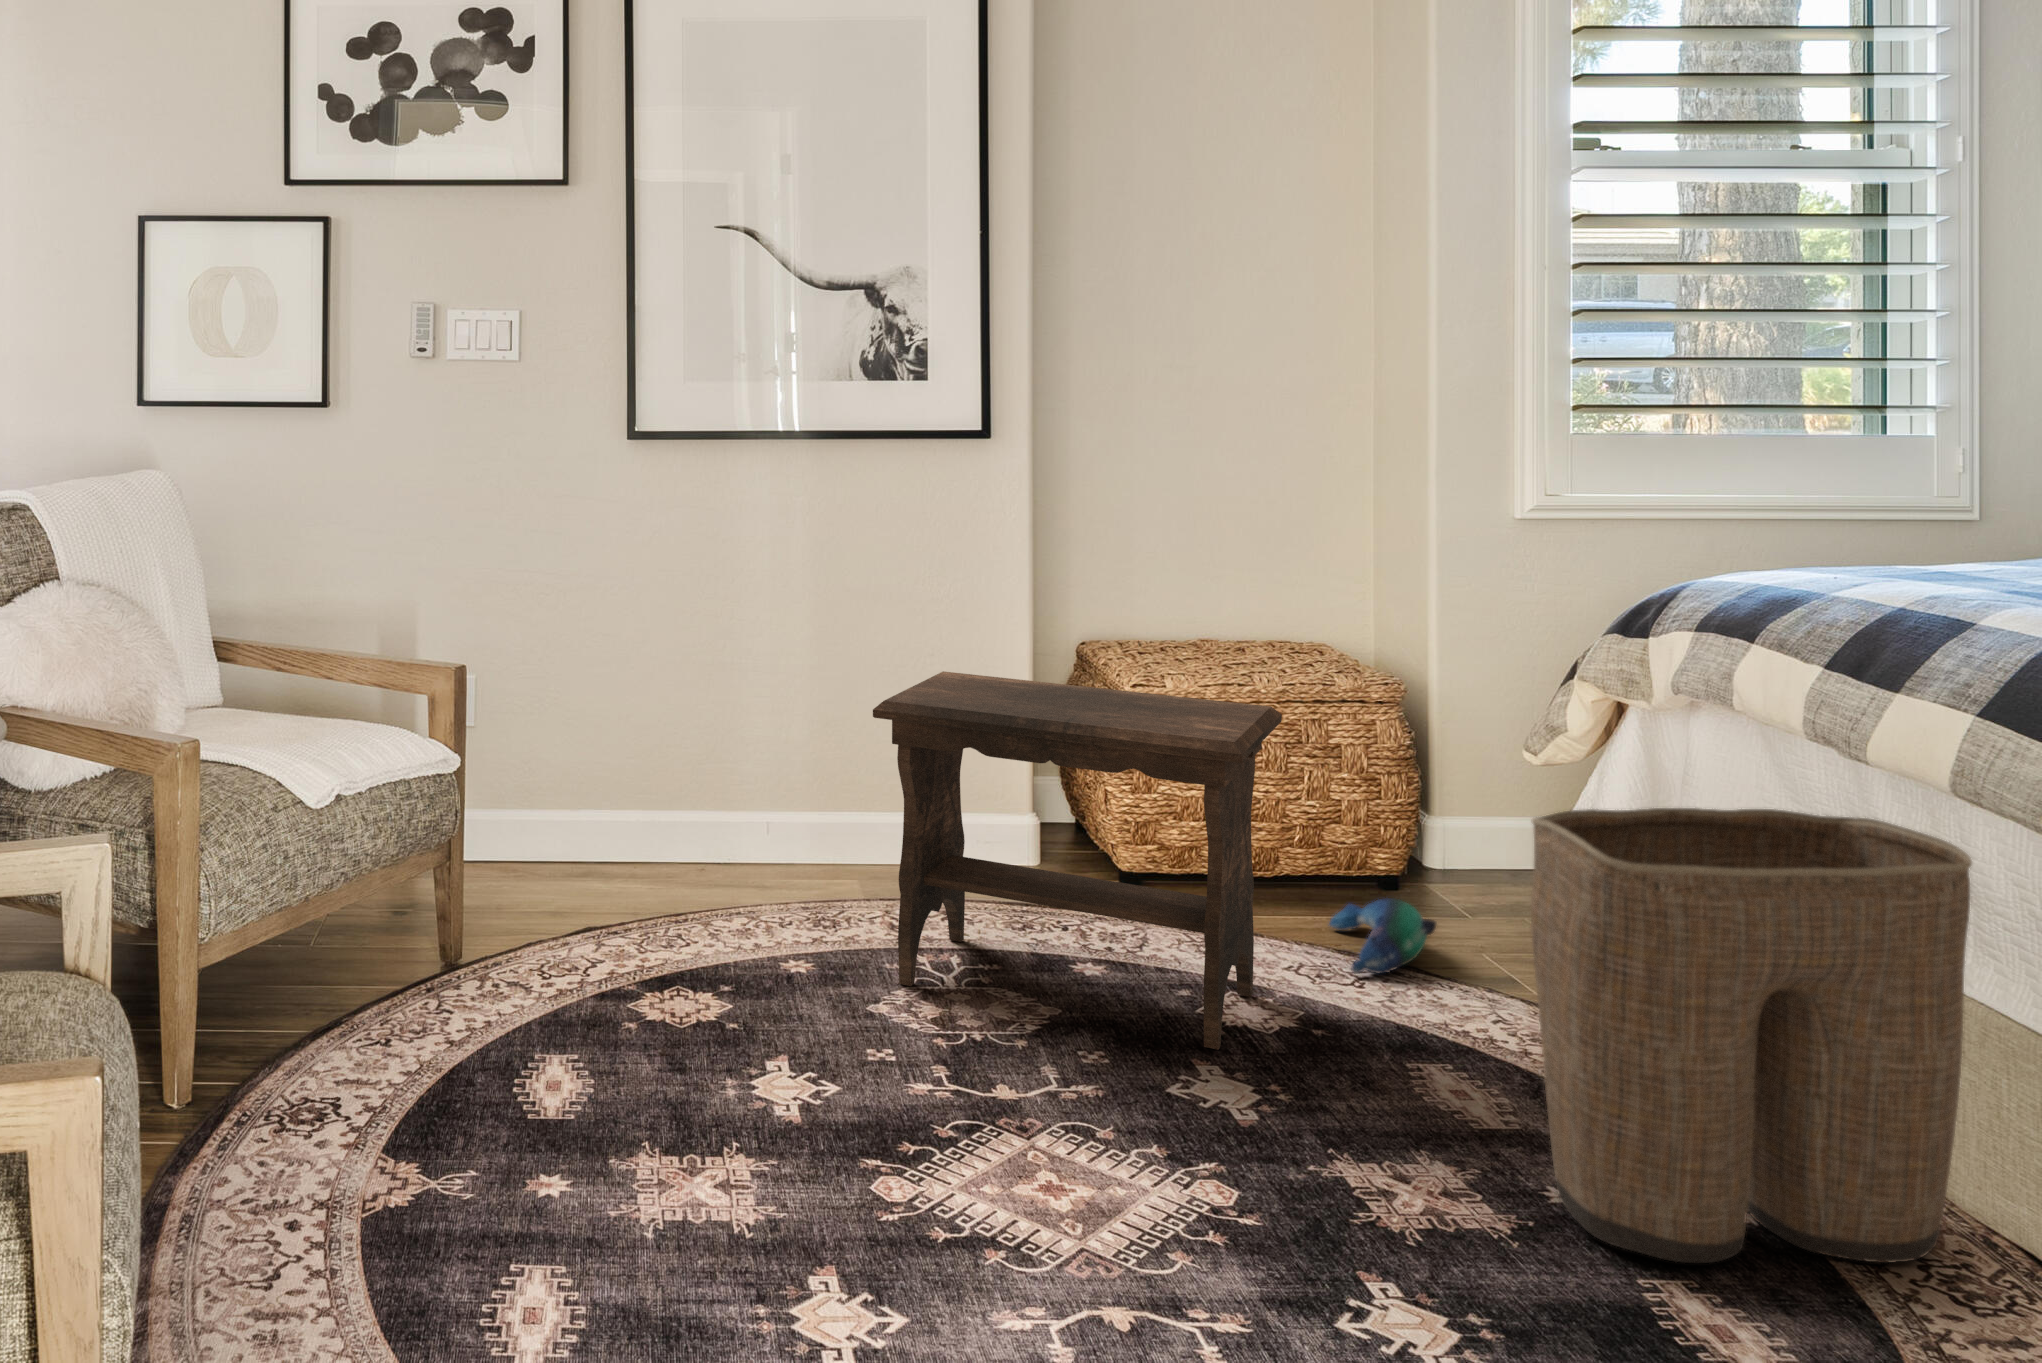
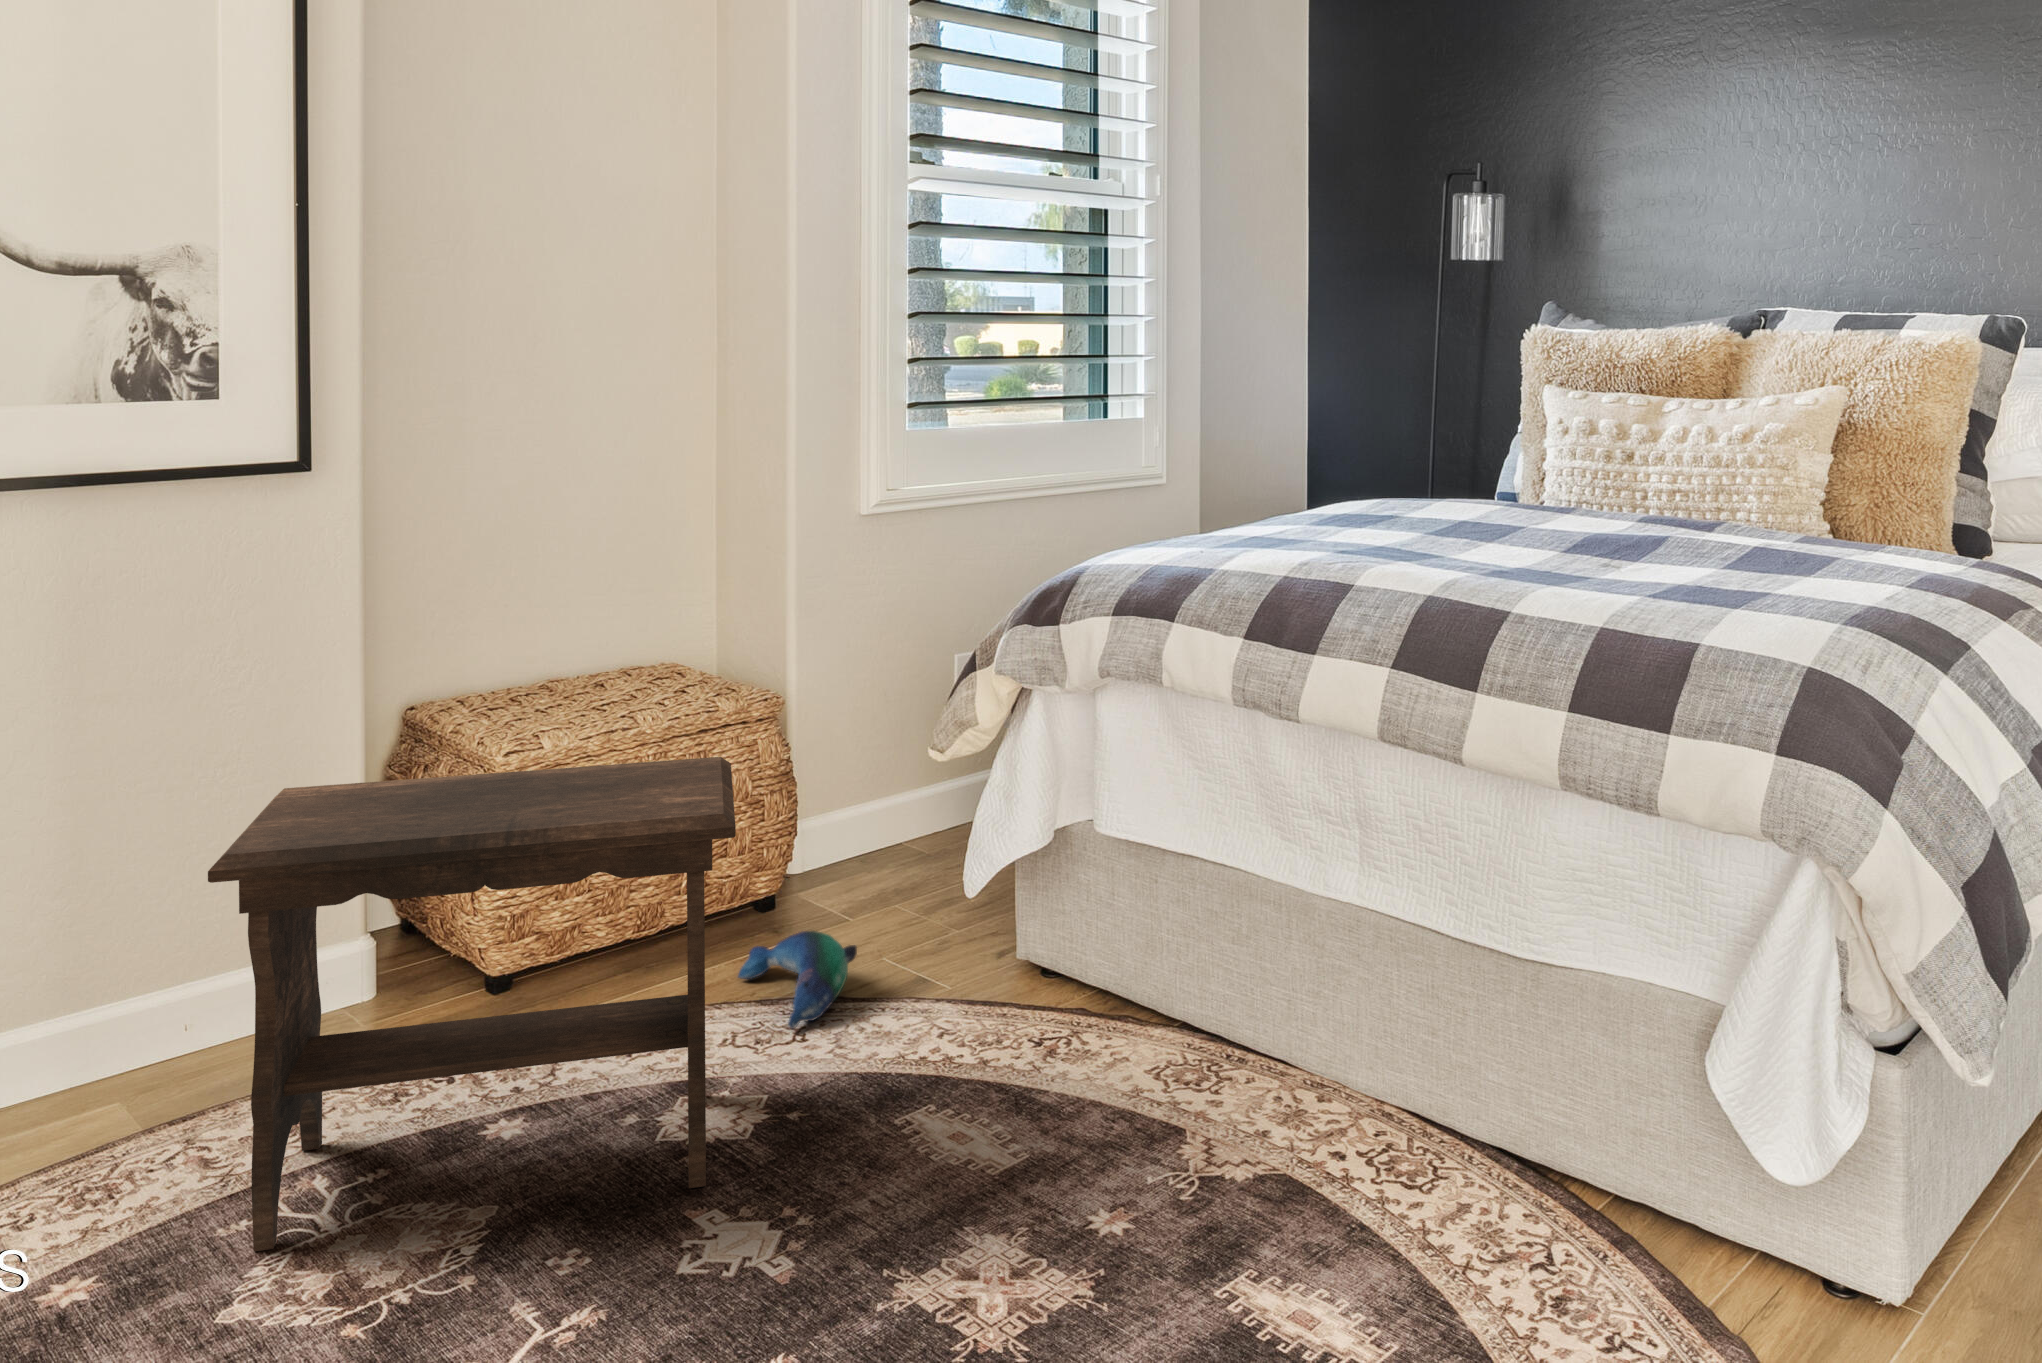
laundry basket: present [1531,808,1972,1263] -> none [1070,768,1400,1269]

